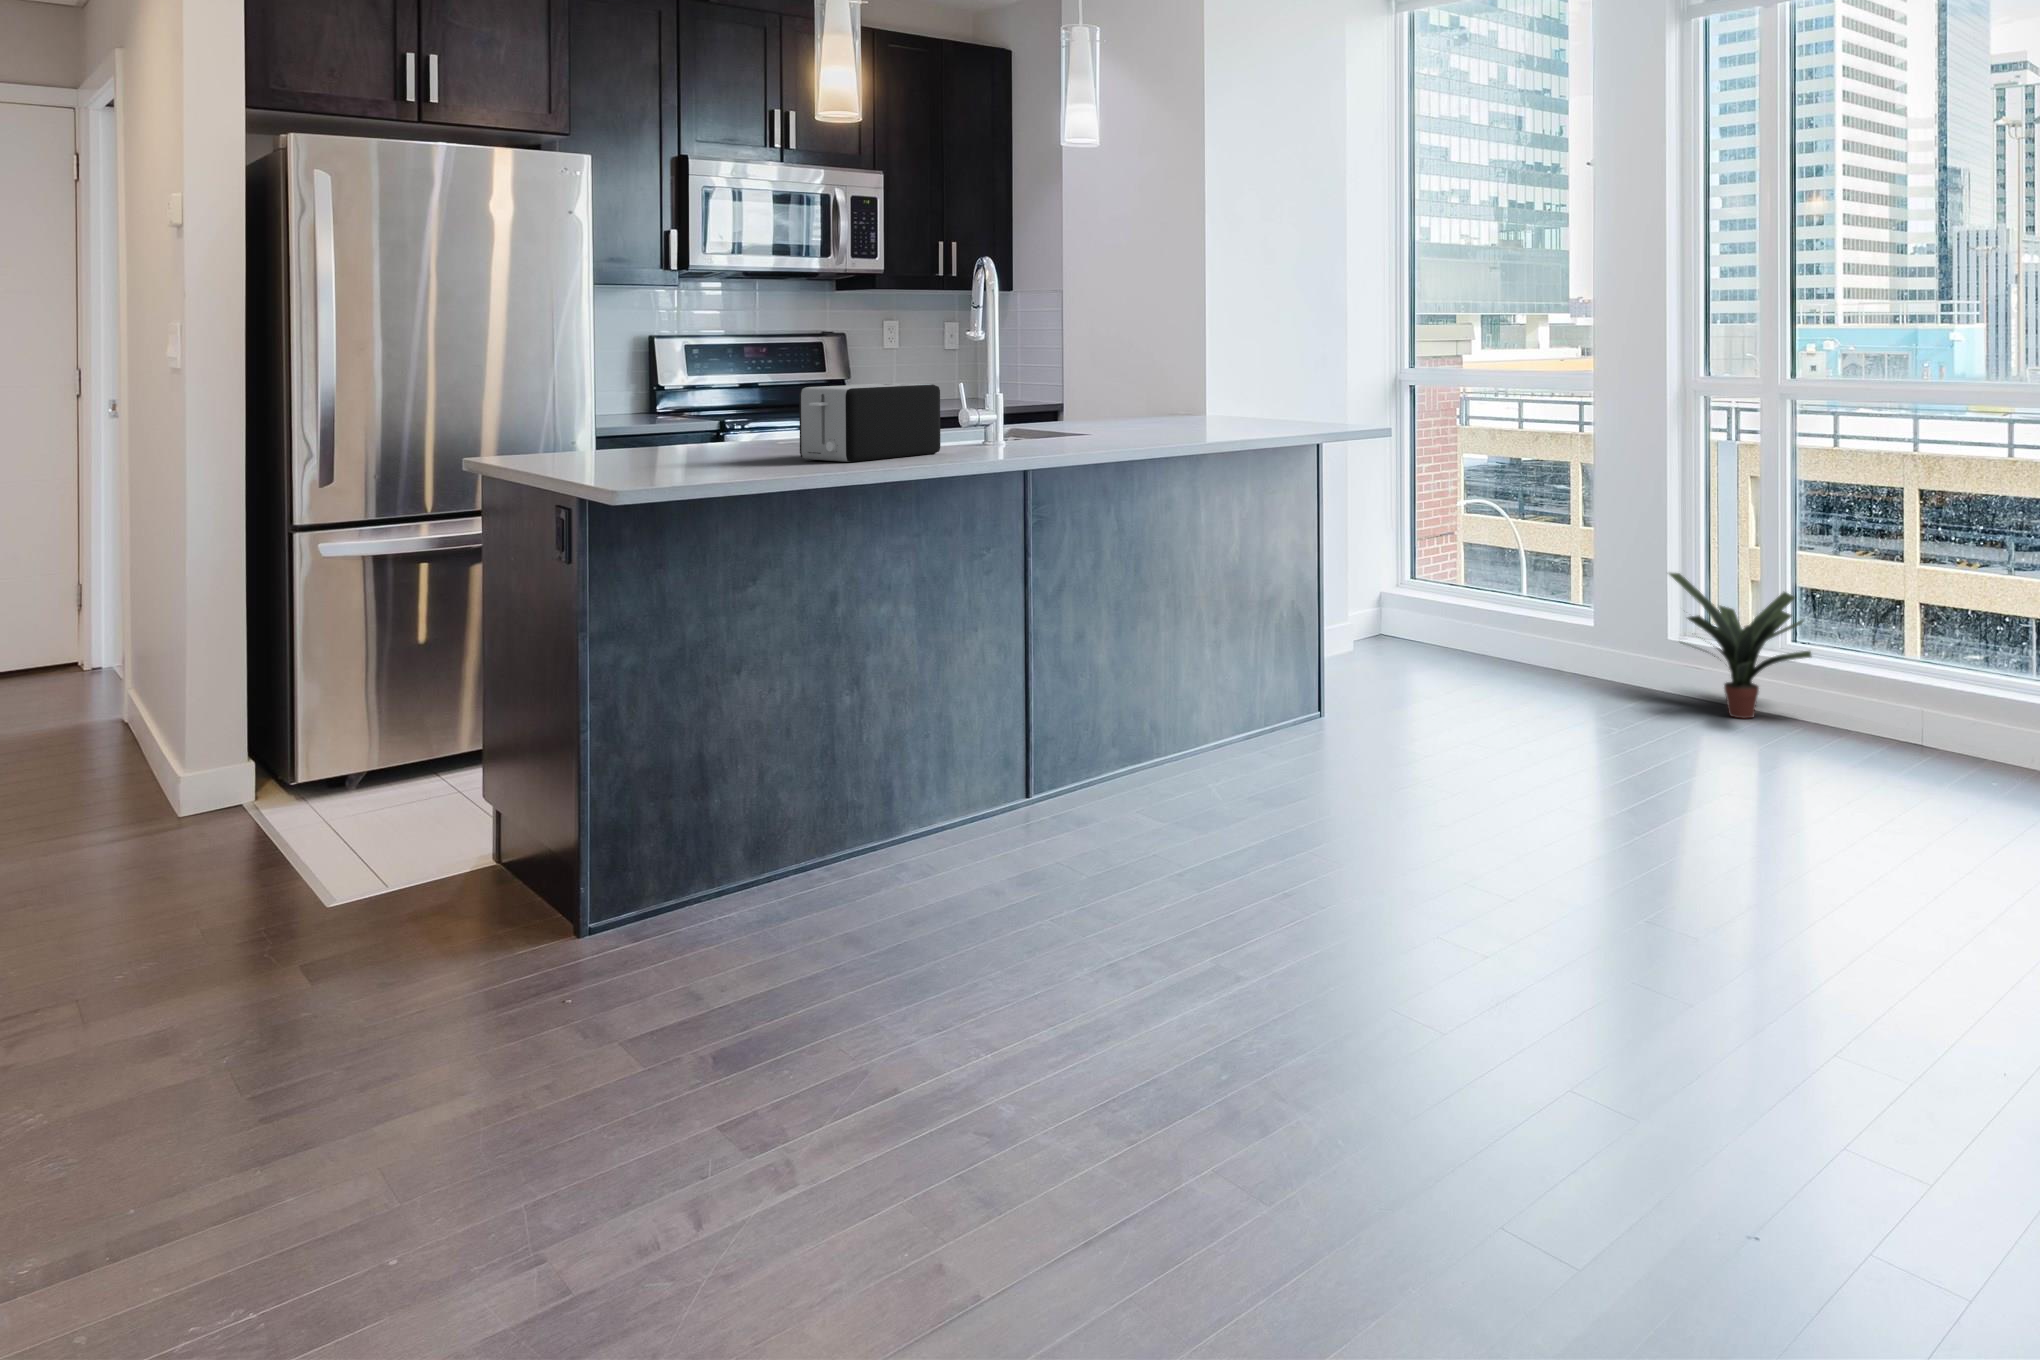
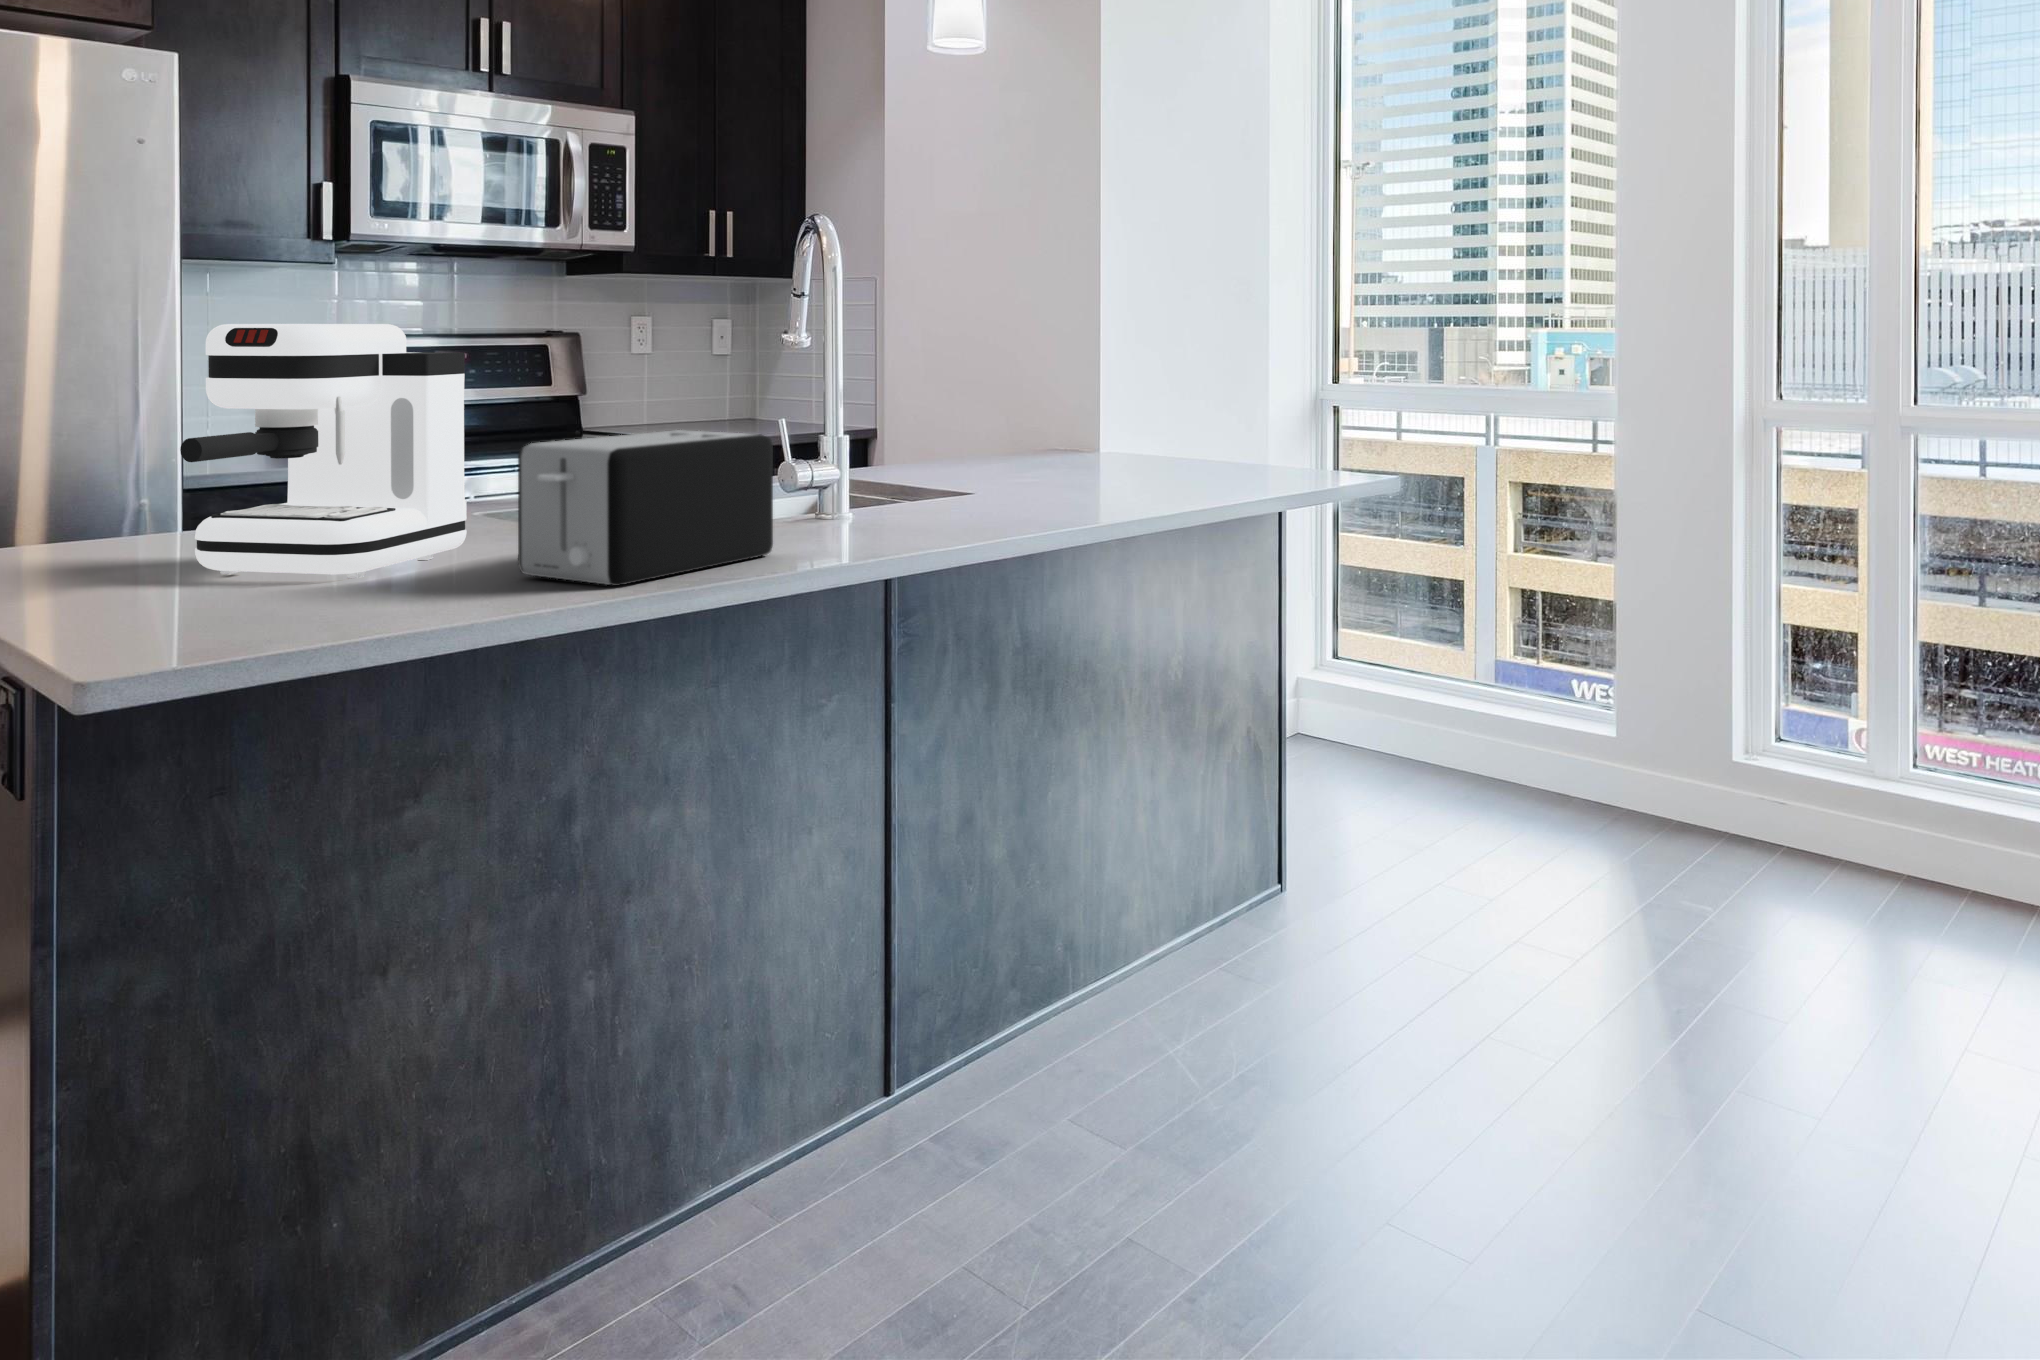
coffee maker: none [626,324,772,462] -> present [180,324,467,578]
potted plant: present [1669,573,1811,719] -> none [1751,672,1976,884]

